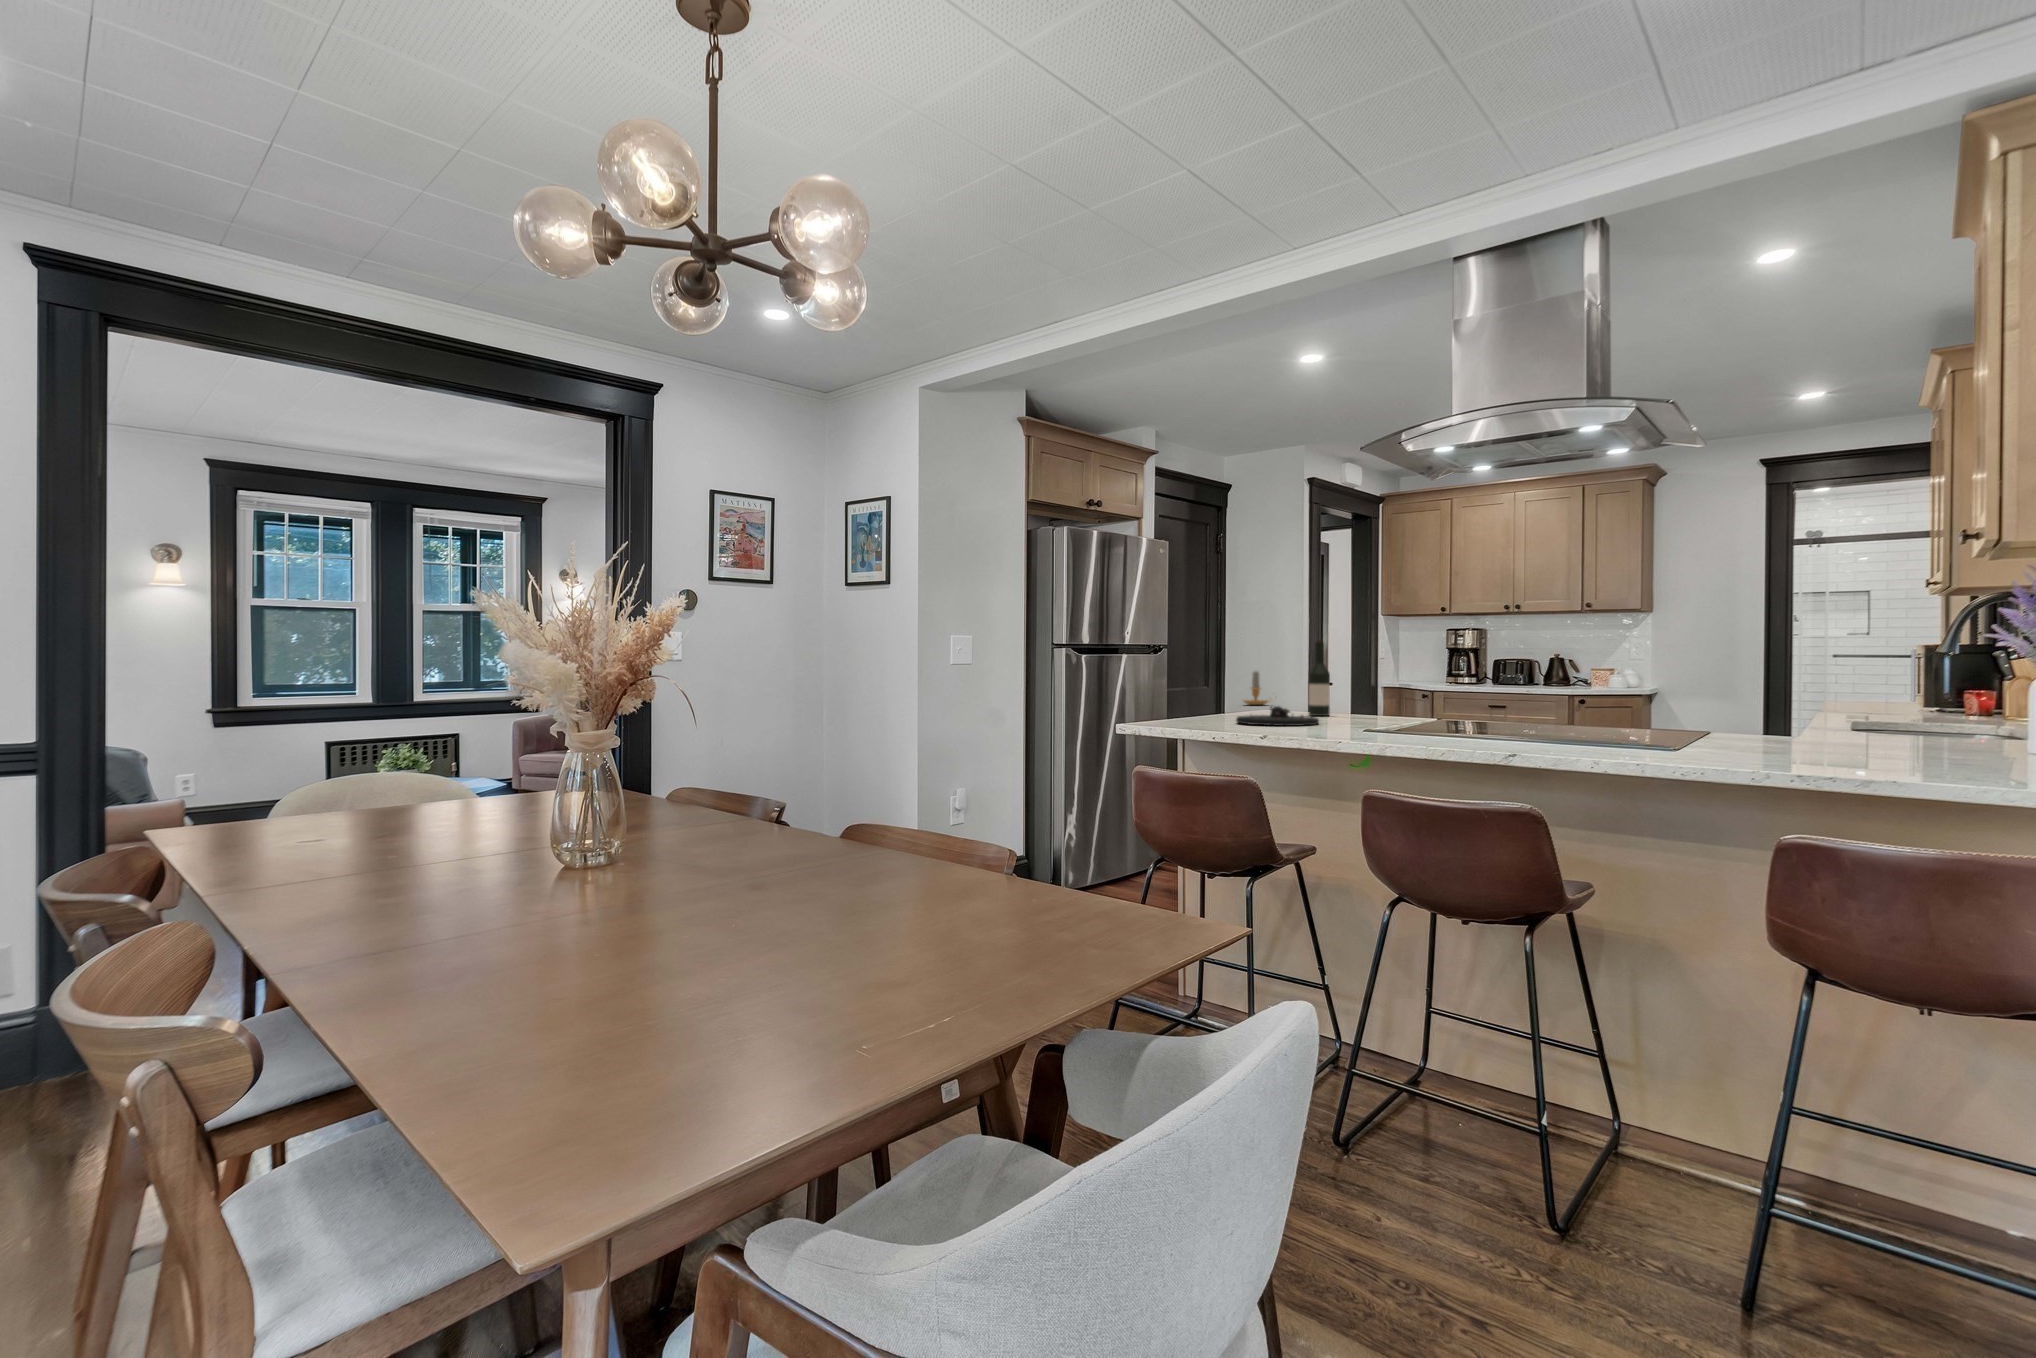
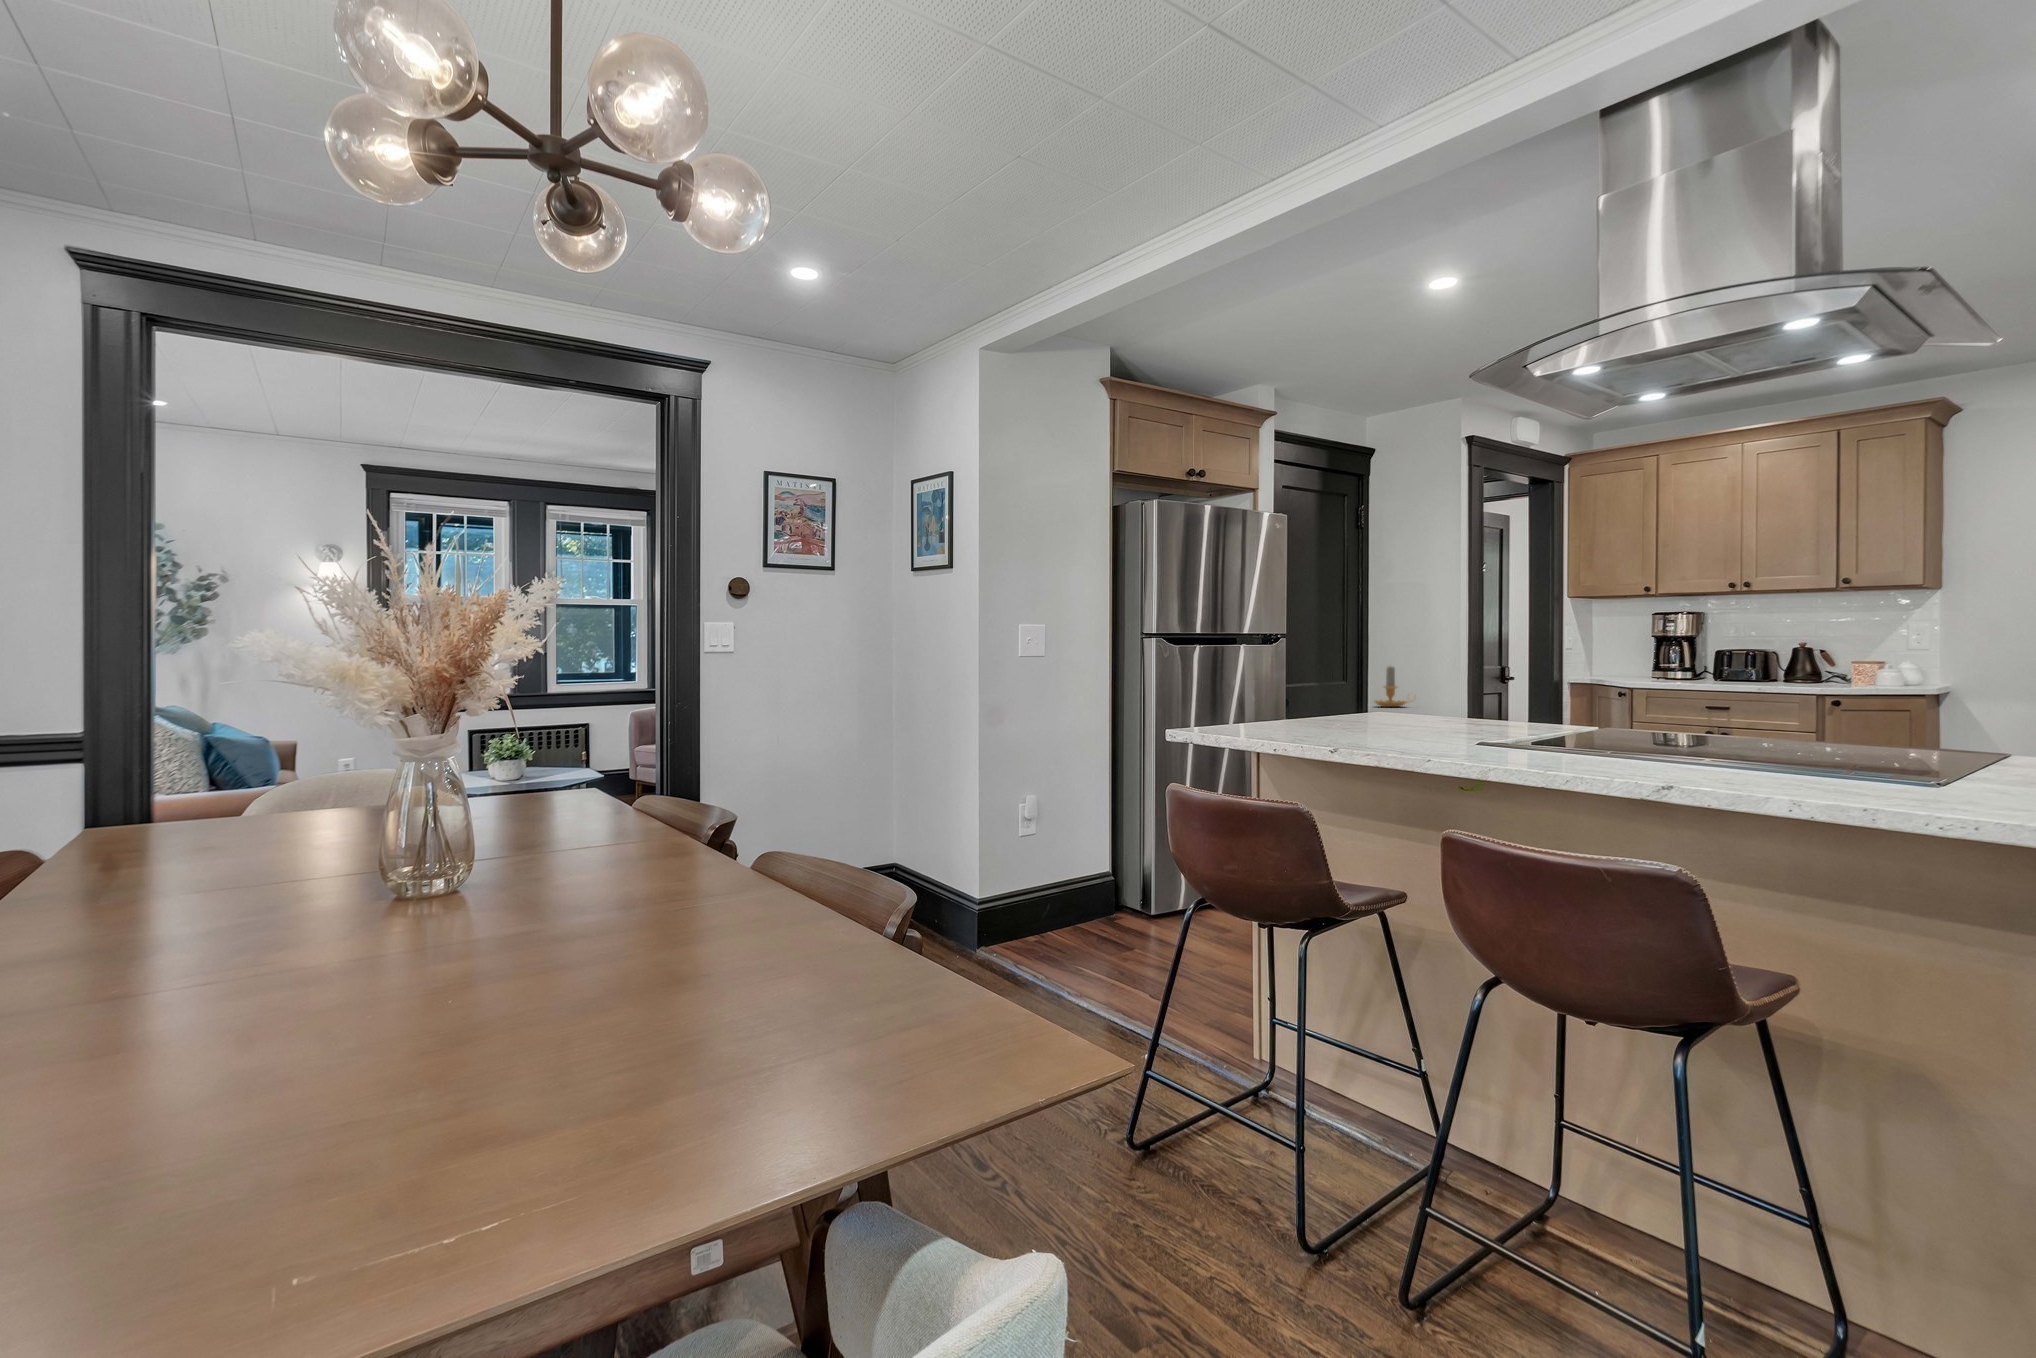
wine bottle: present [1309,640,1330,716] -> none [1440,629,1467,724]
plate: present [1236,706,1319,726] -> none [1333,711,1440,738]

